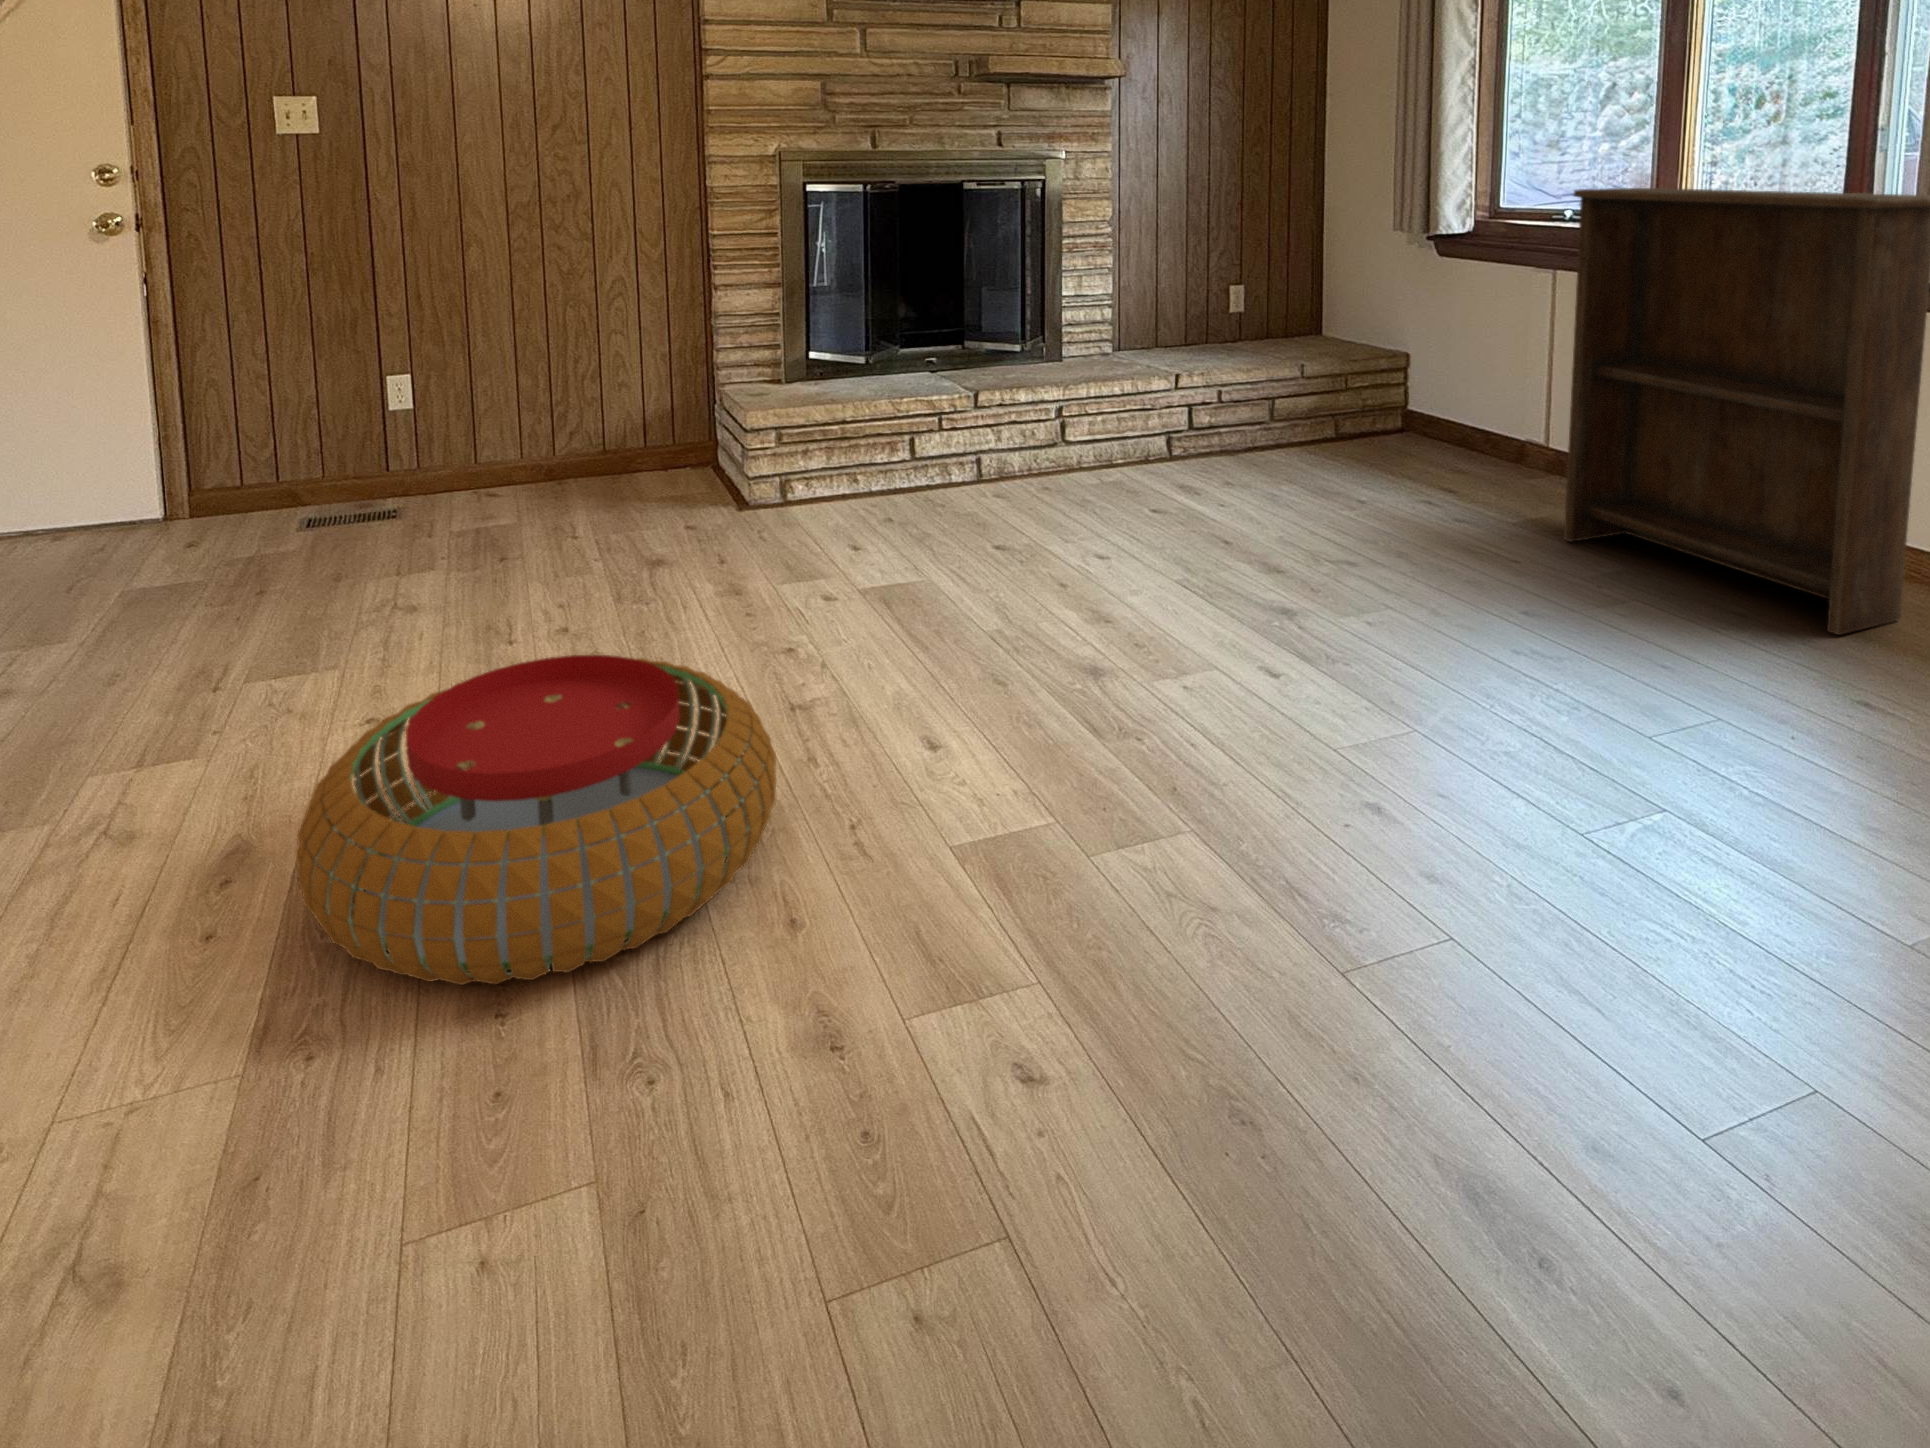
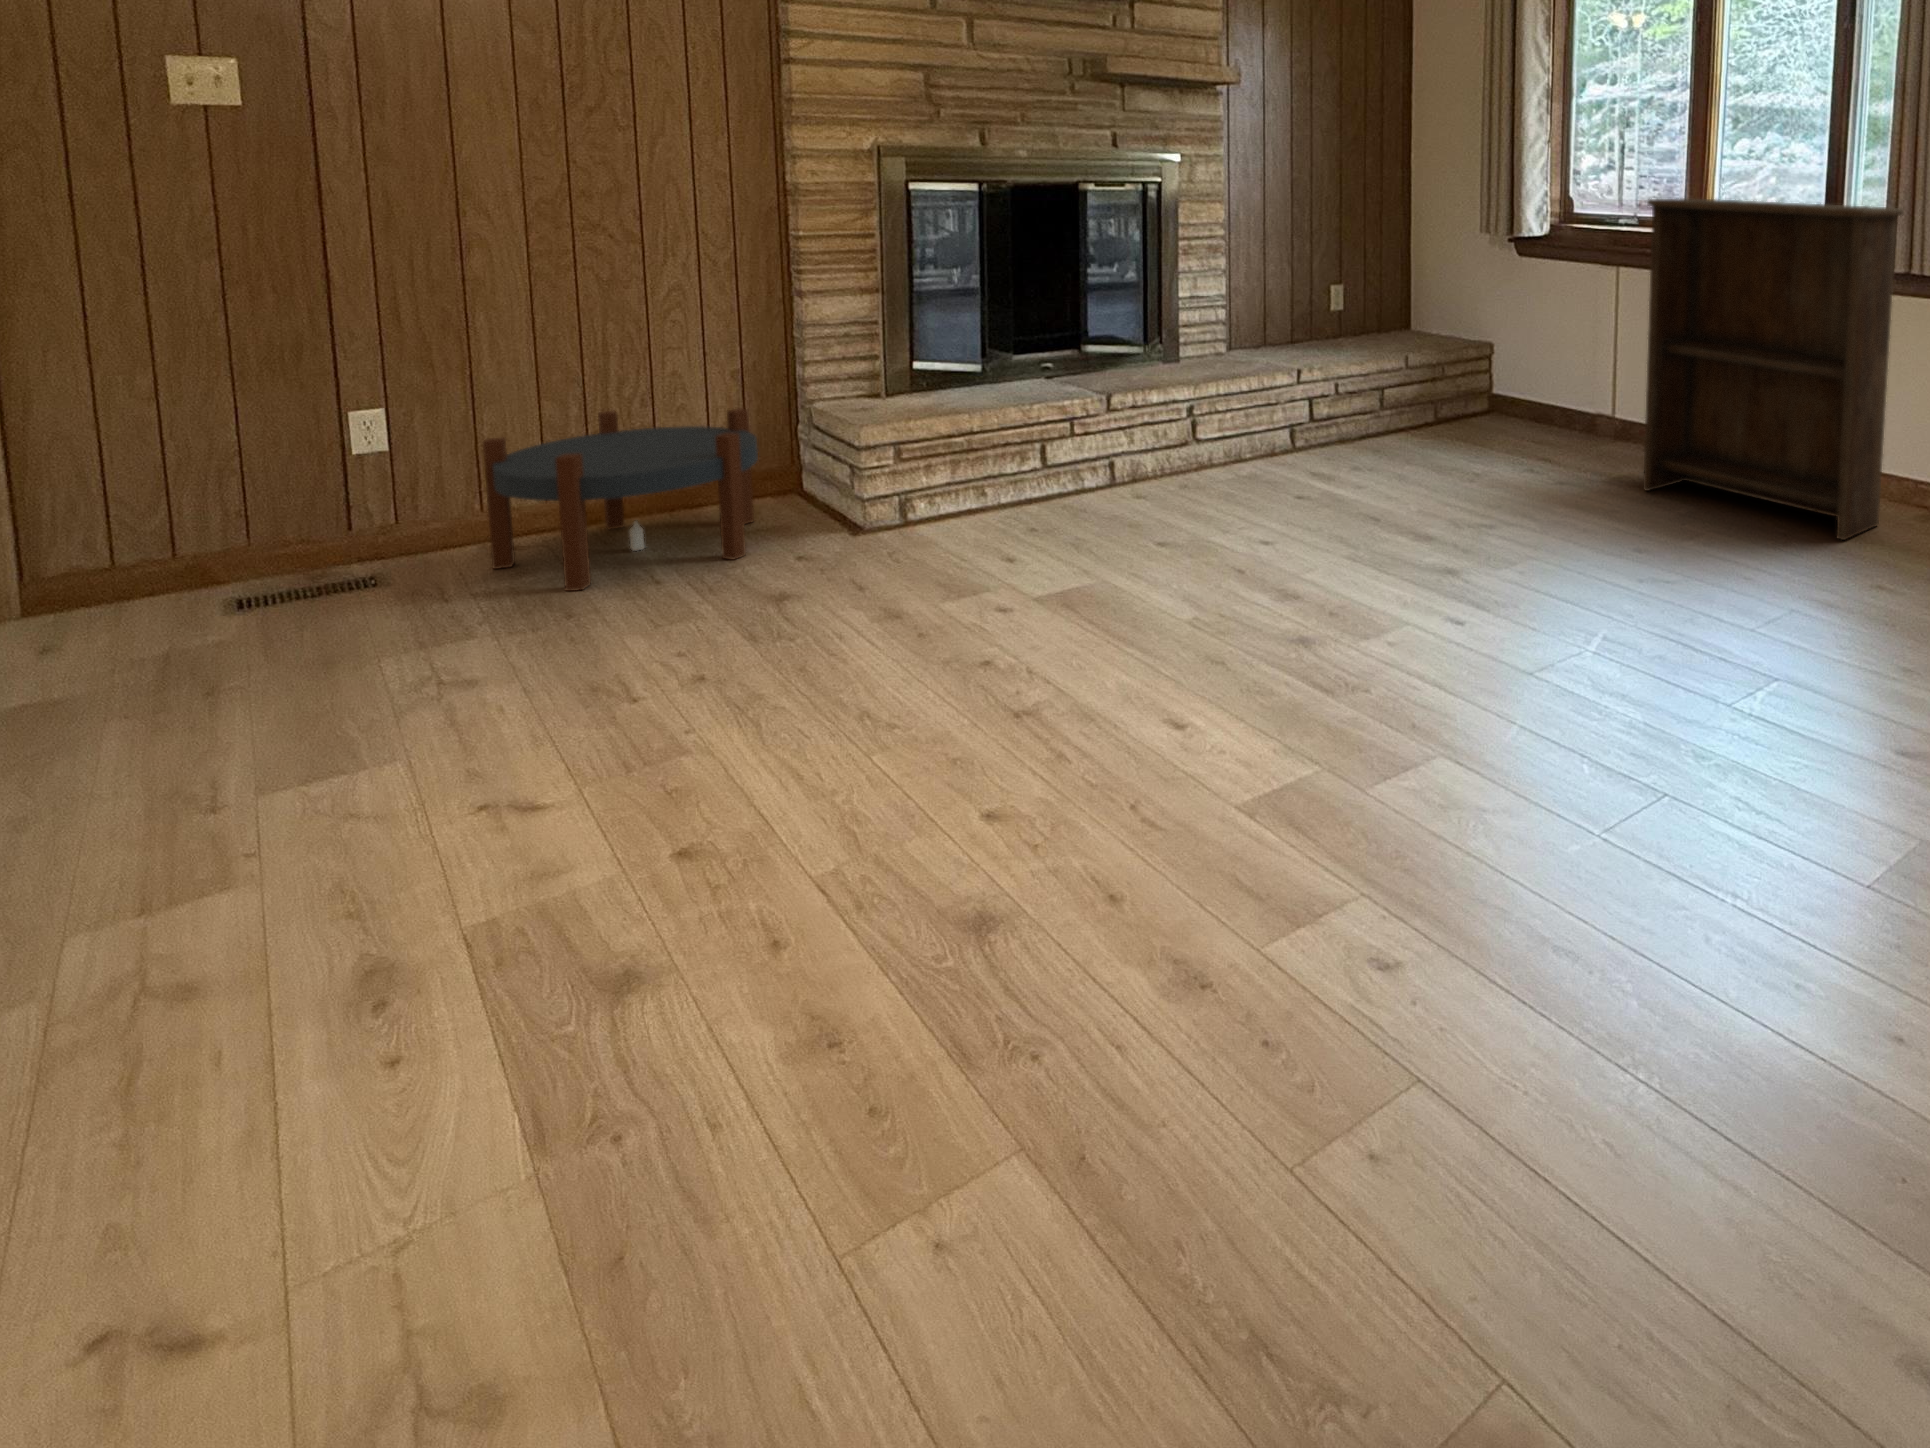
side table: none [470,384,671,538] -> present [483,408,758,591]
pouf: present [296,655,777,985] -> none [480,680,1042,1041]

